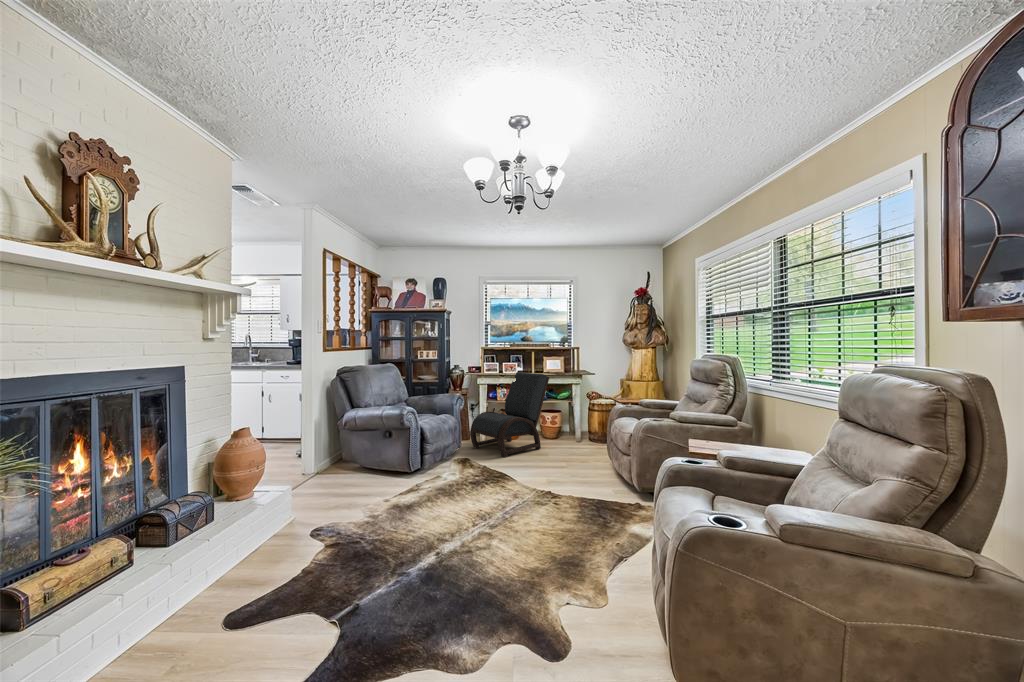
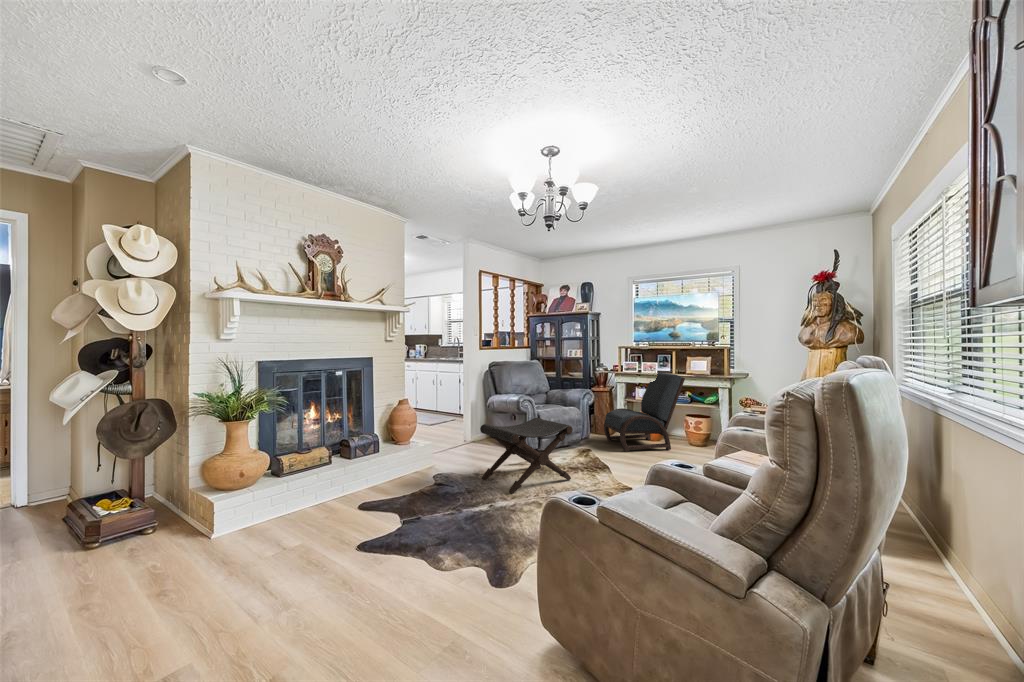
footstool: none [381,433,491,536] -> present [480,418,573,494]

